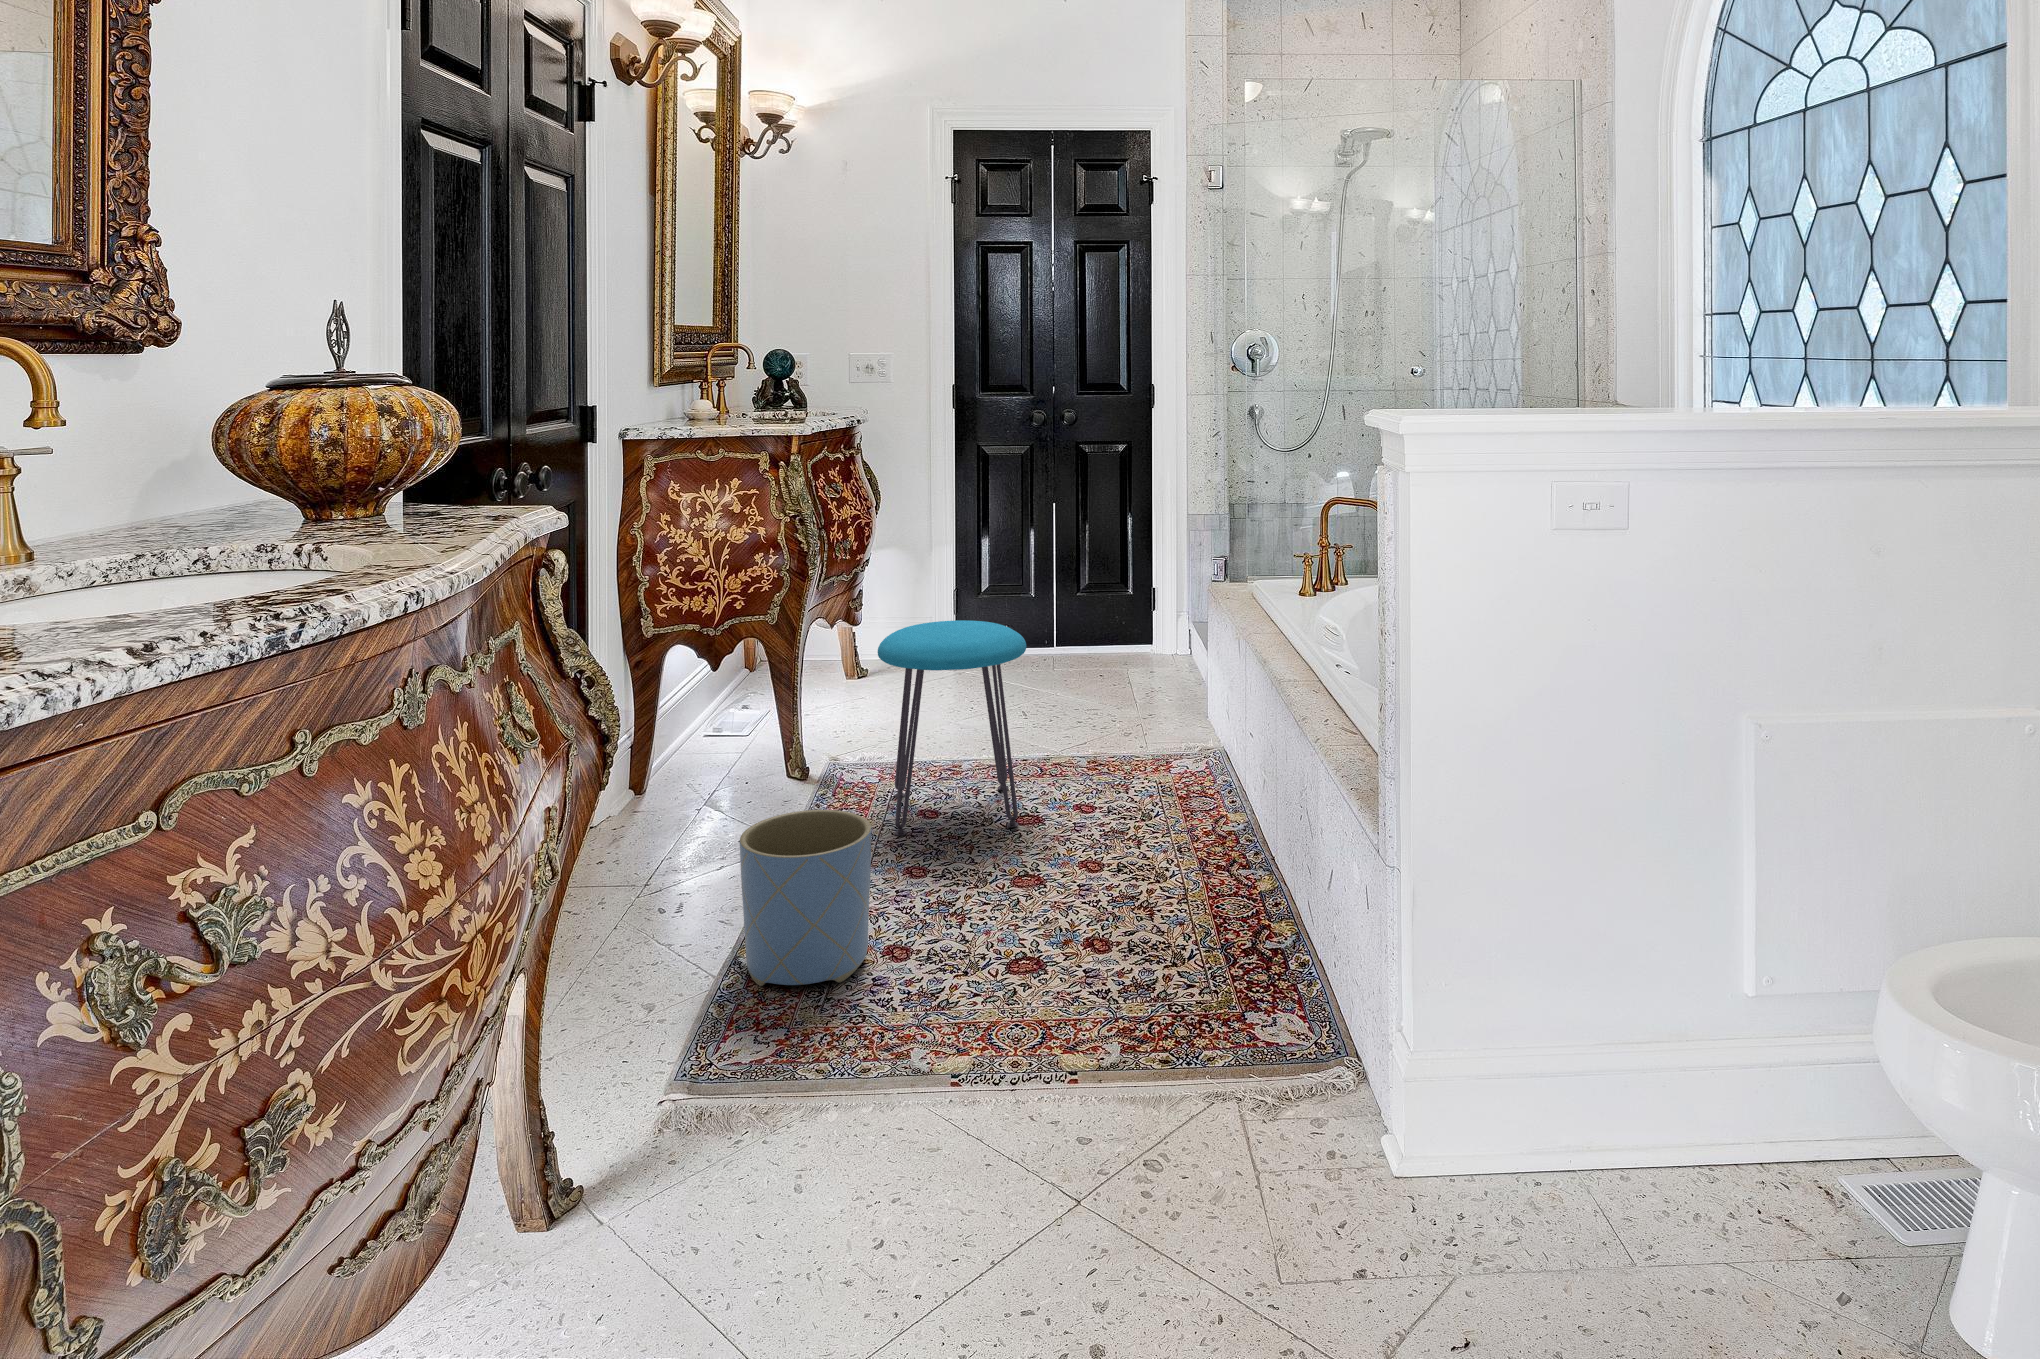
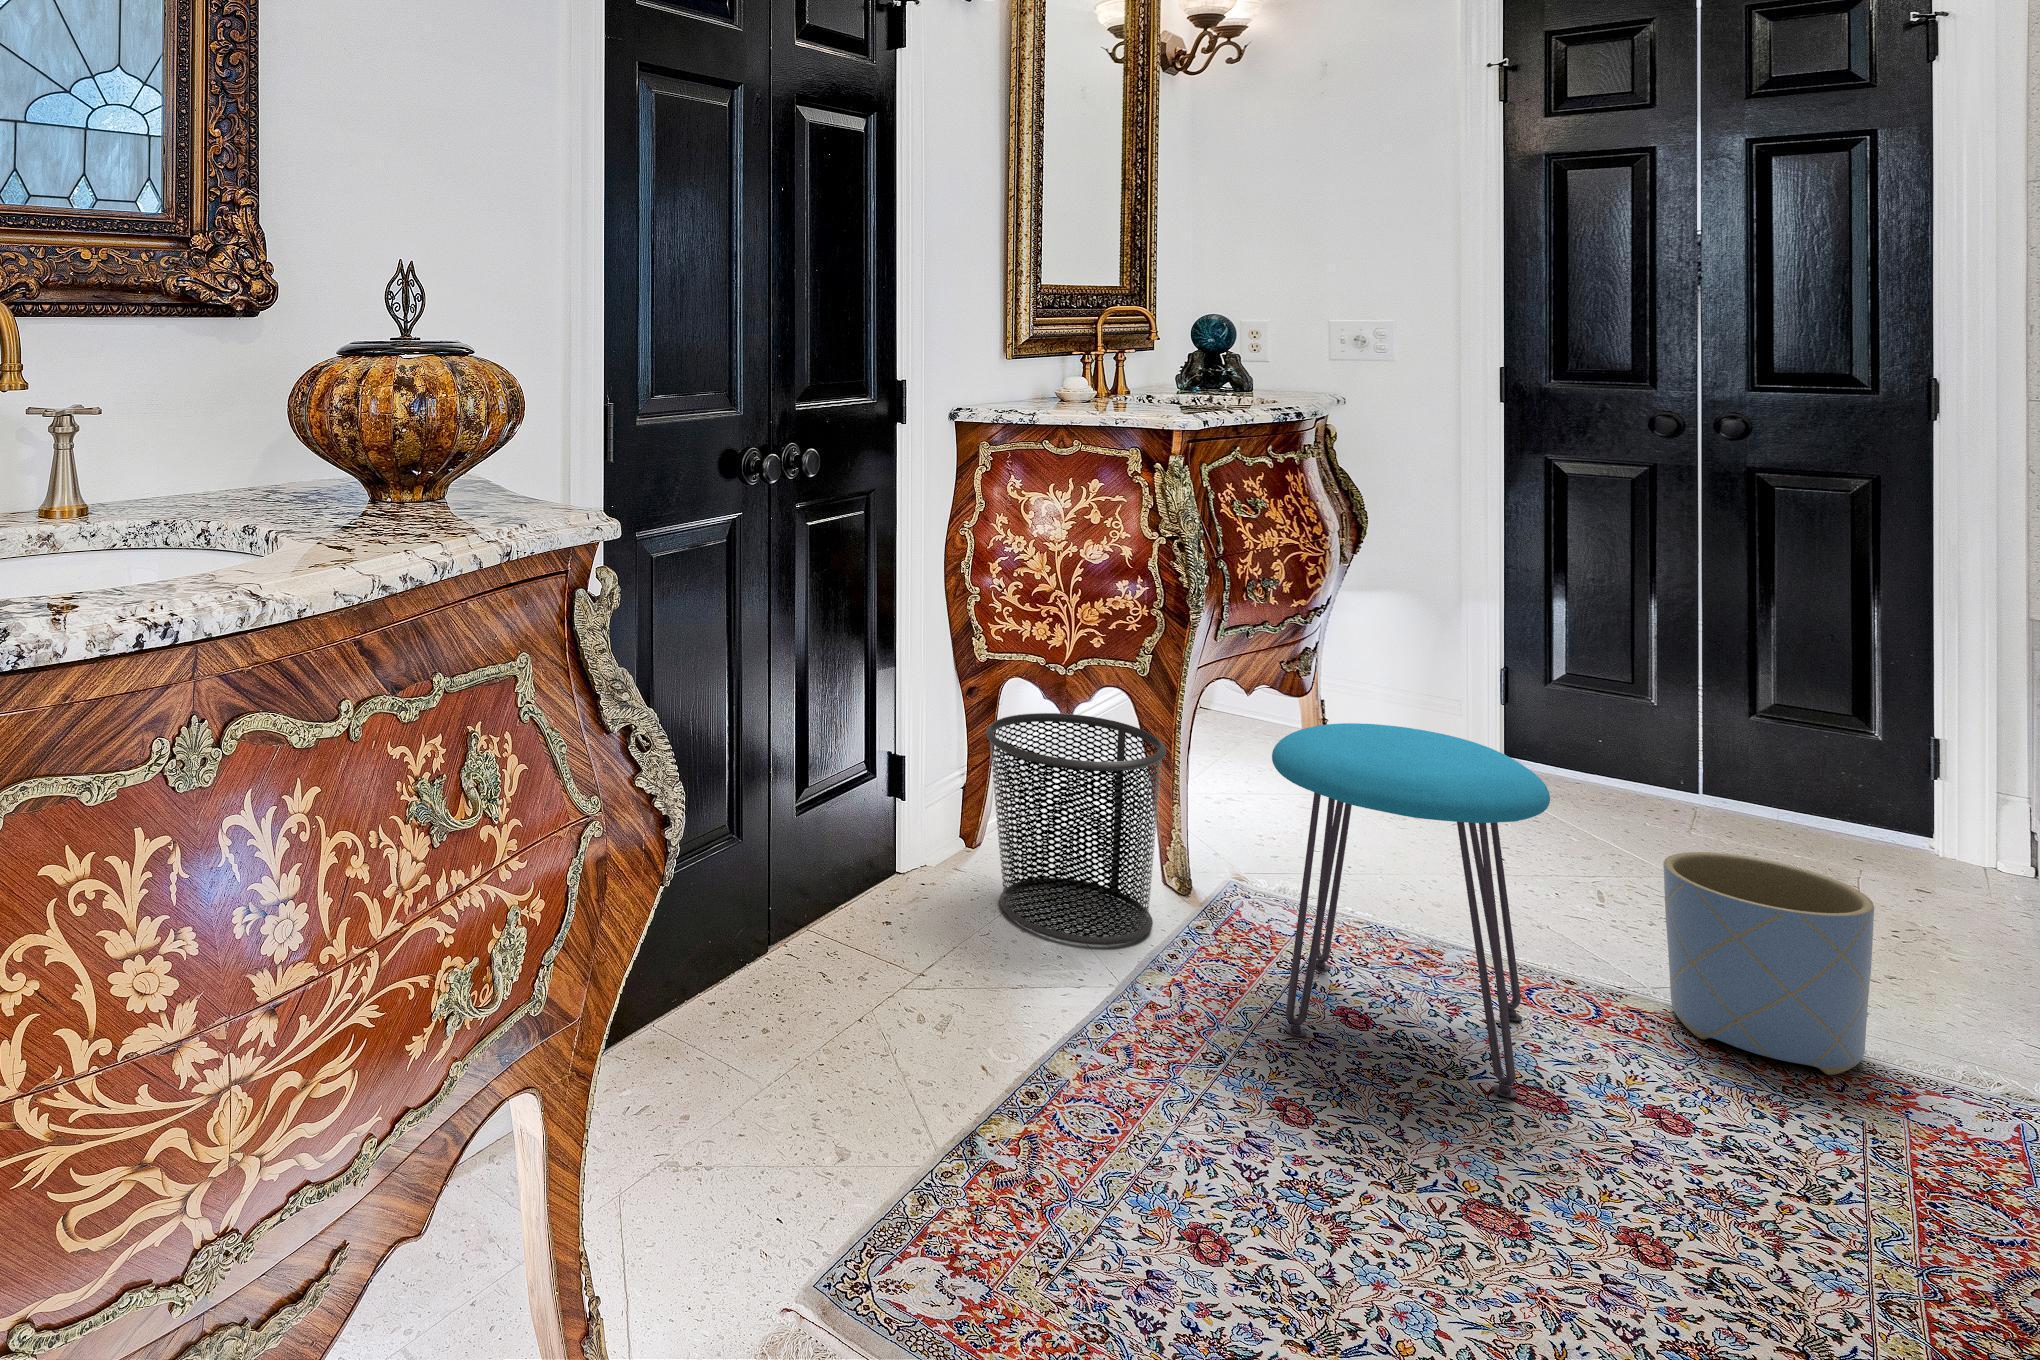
waste bin: none [668,660,802,831] -> present [985,713,1166,945]
planter: present [740,810,871,986] -> present [1664,852,1874,1075]

